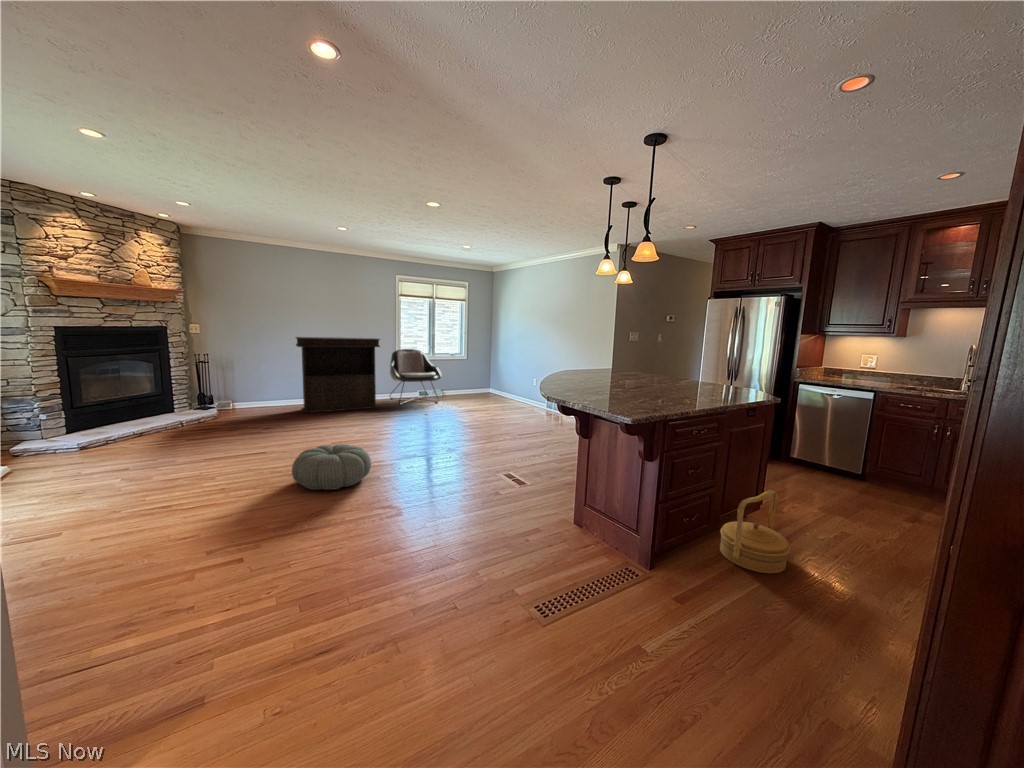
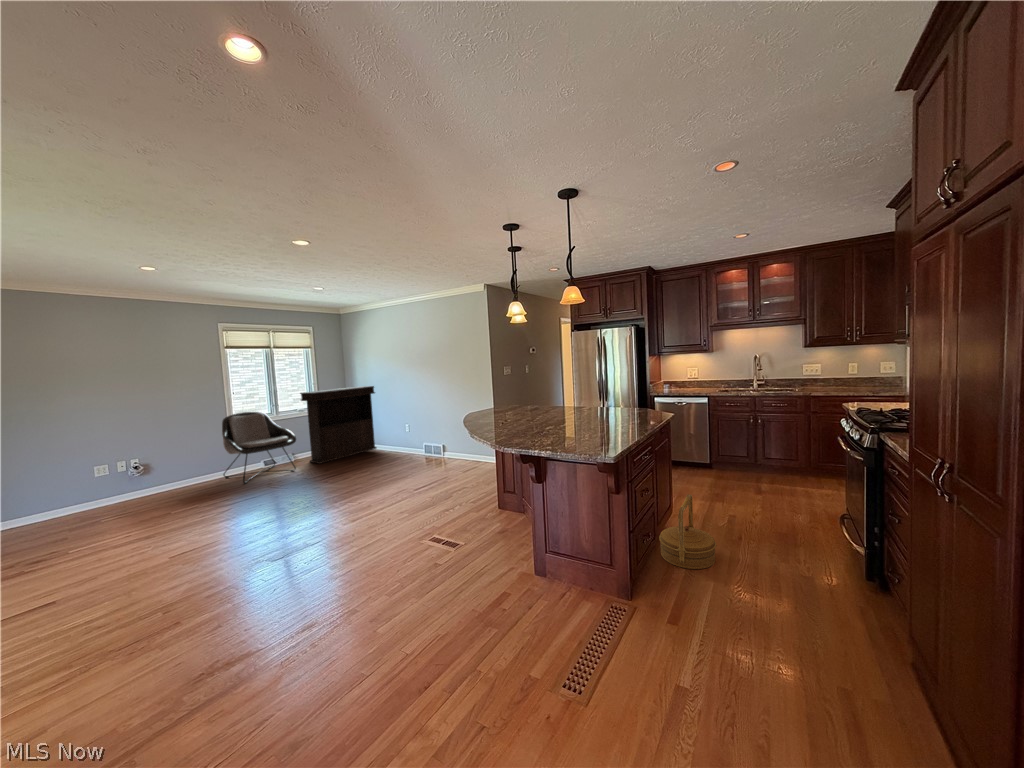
console table: present [296,337,380,413] -> present [300,386,377,464]
pouf: present [292,444,371,490] -> none [140,554,263,636]

